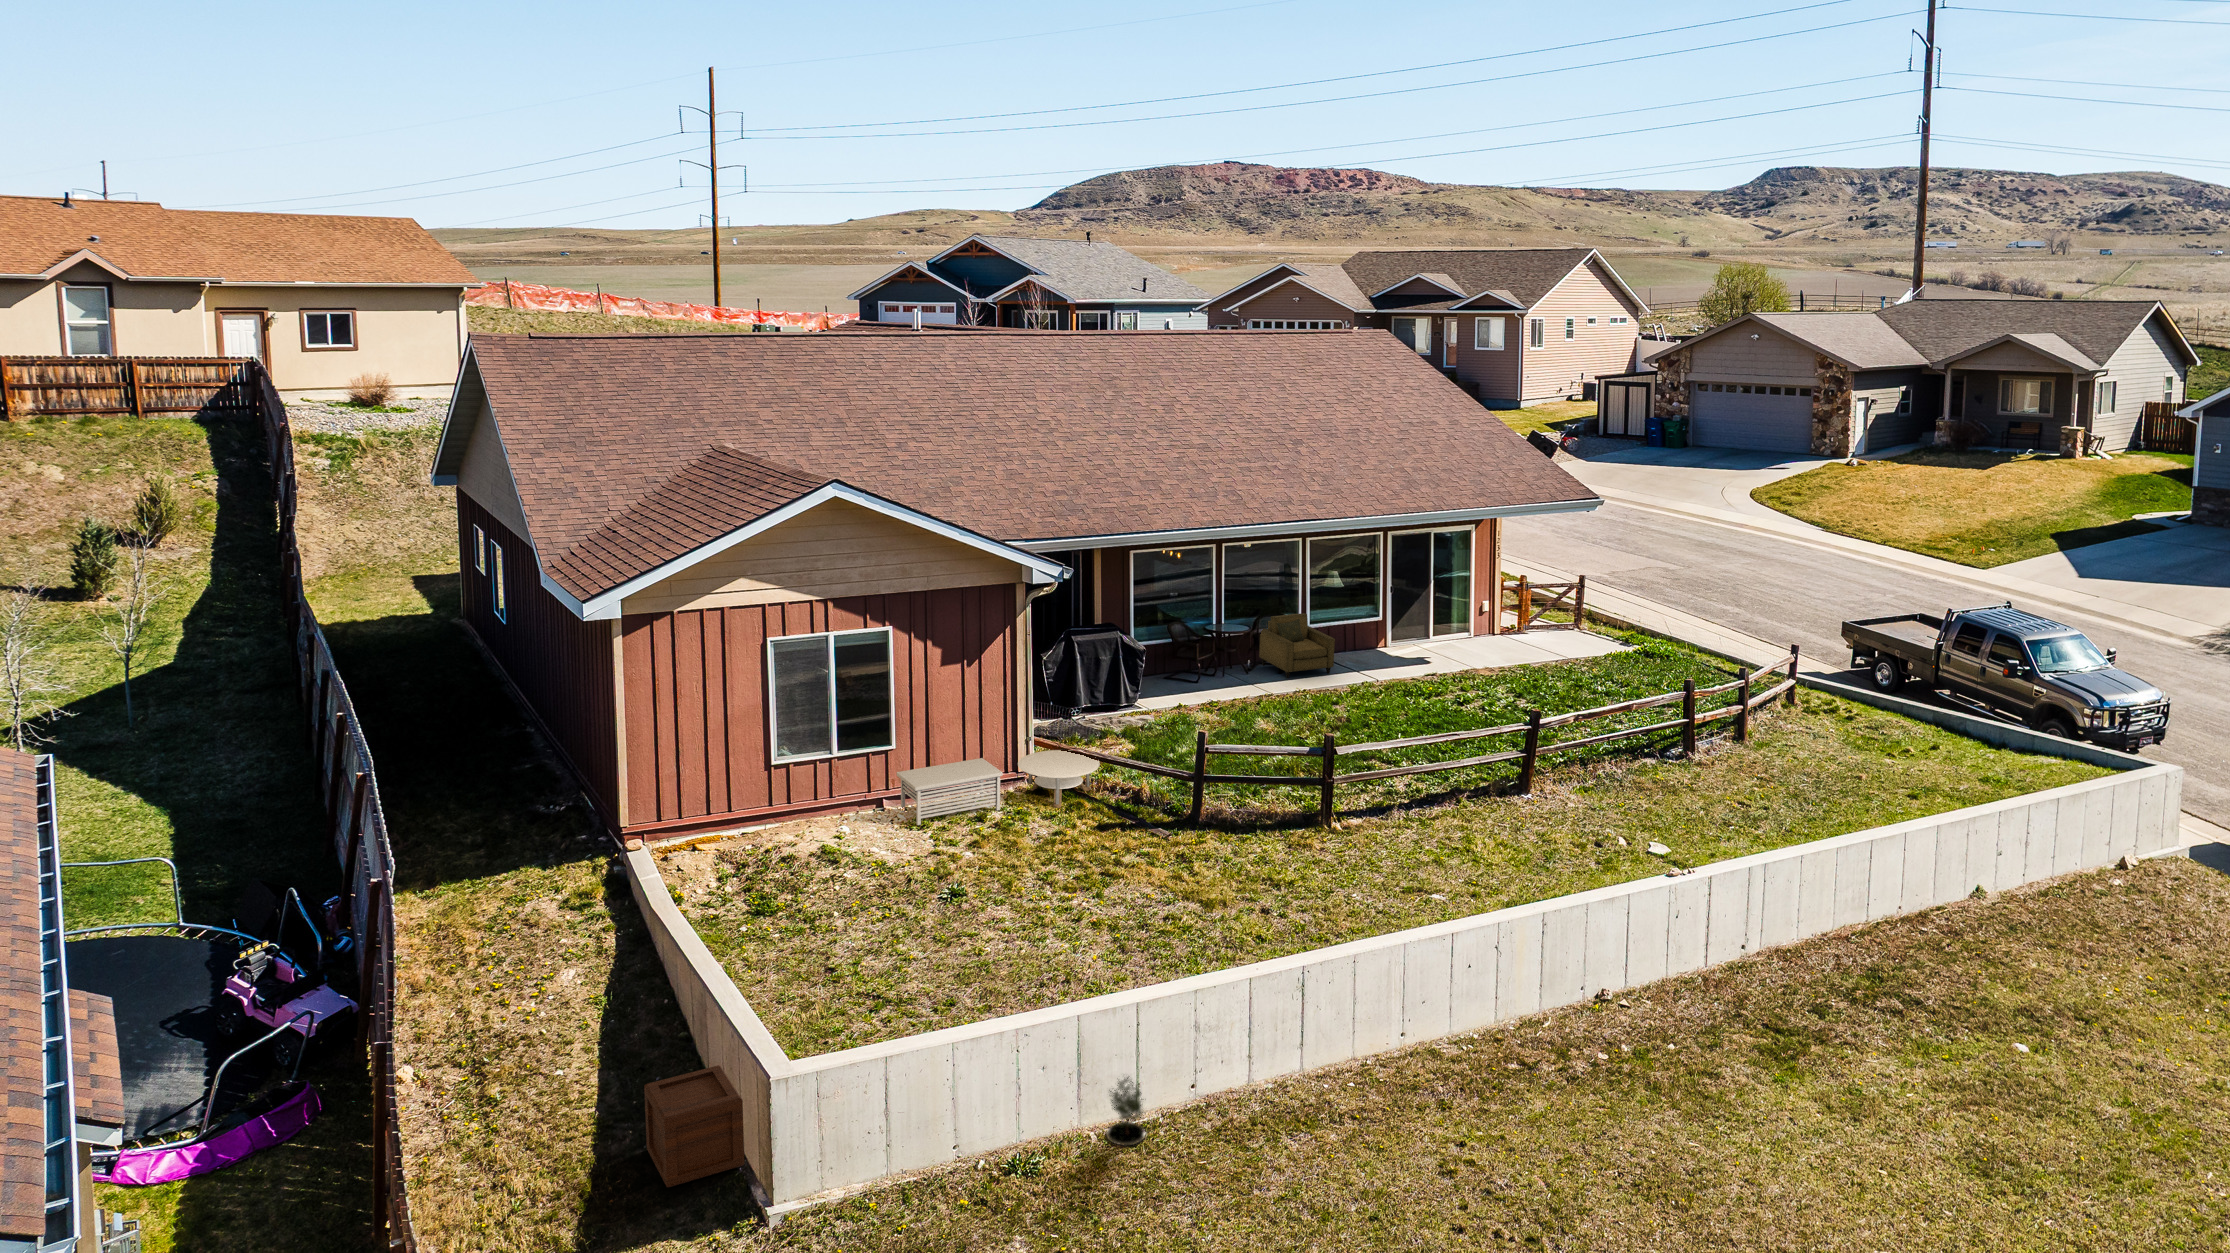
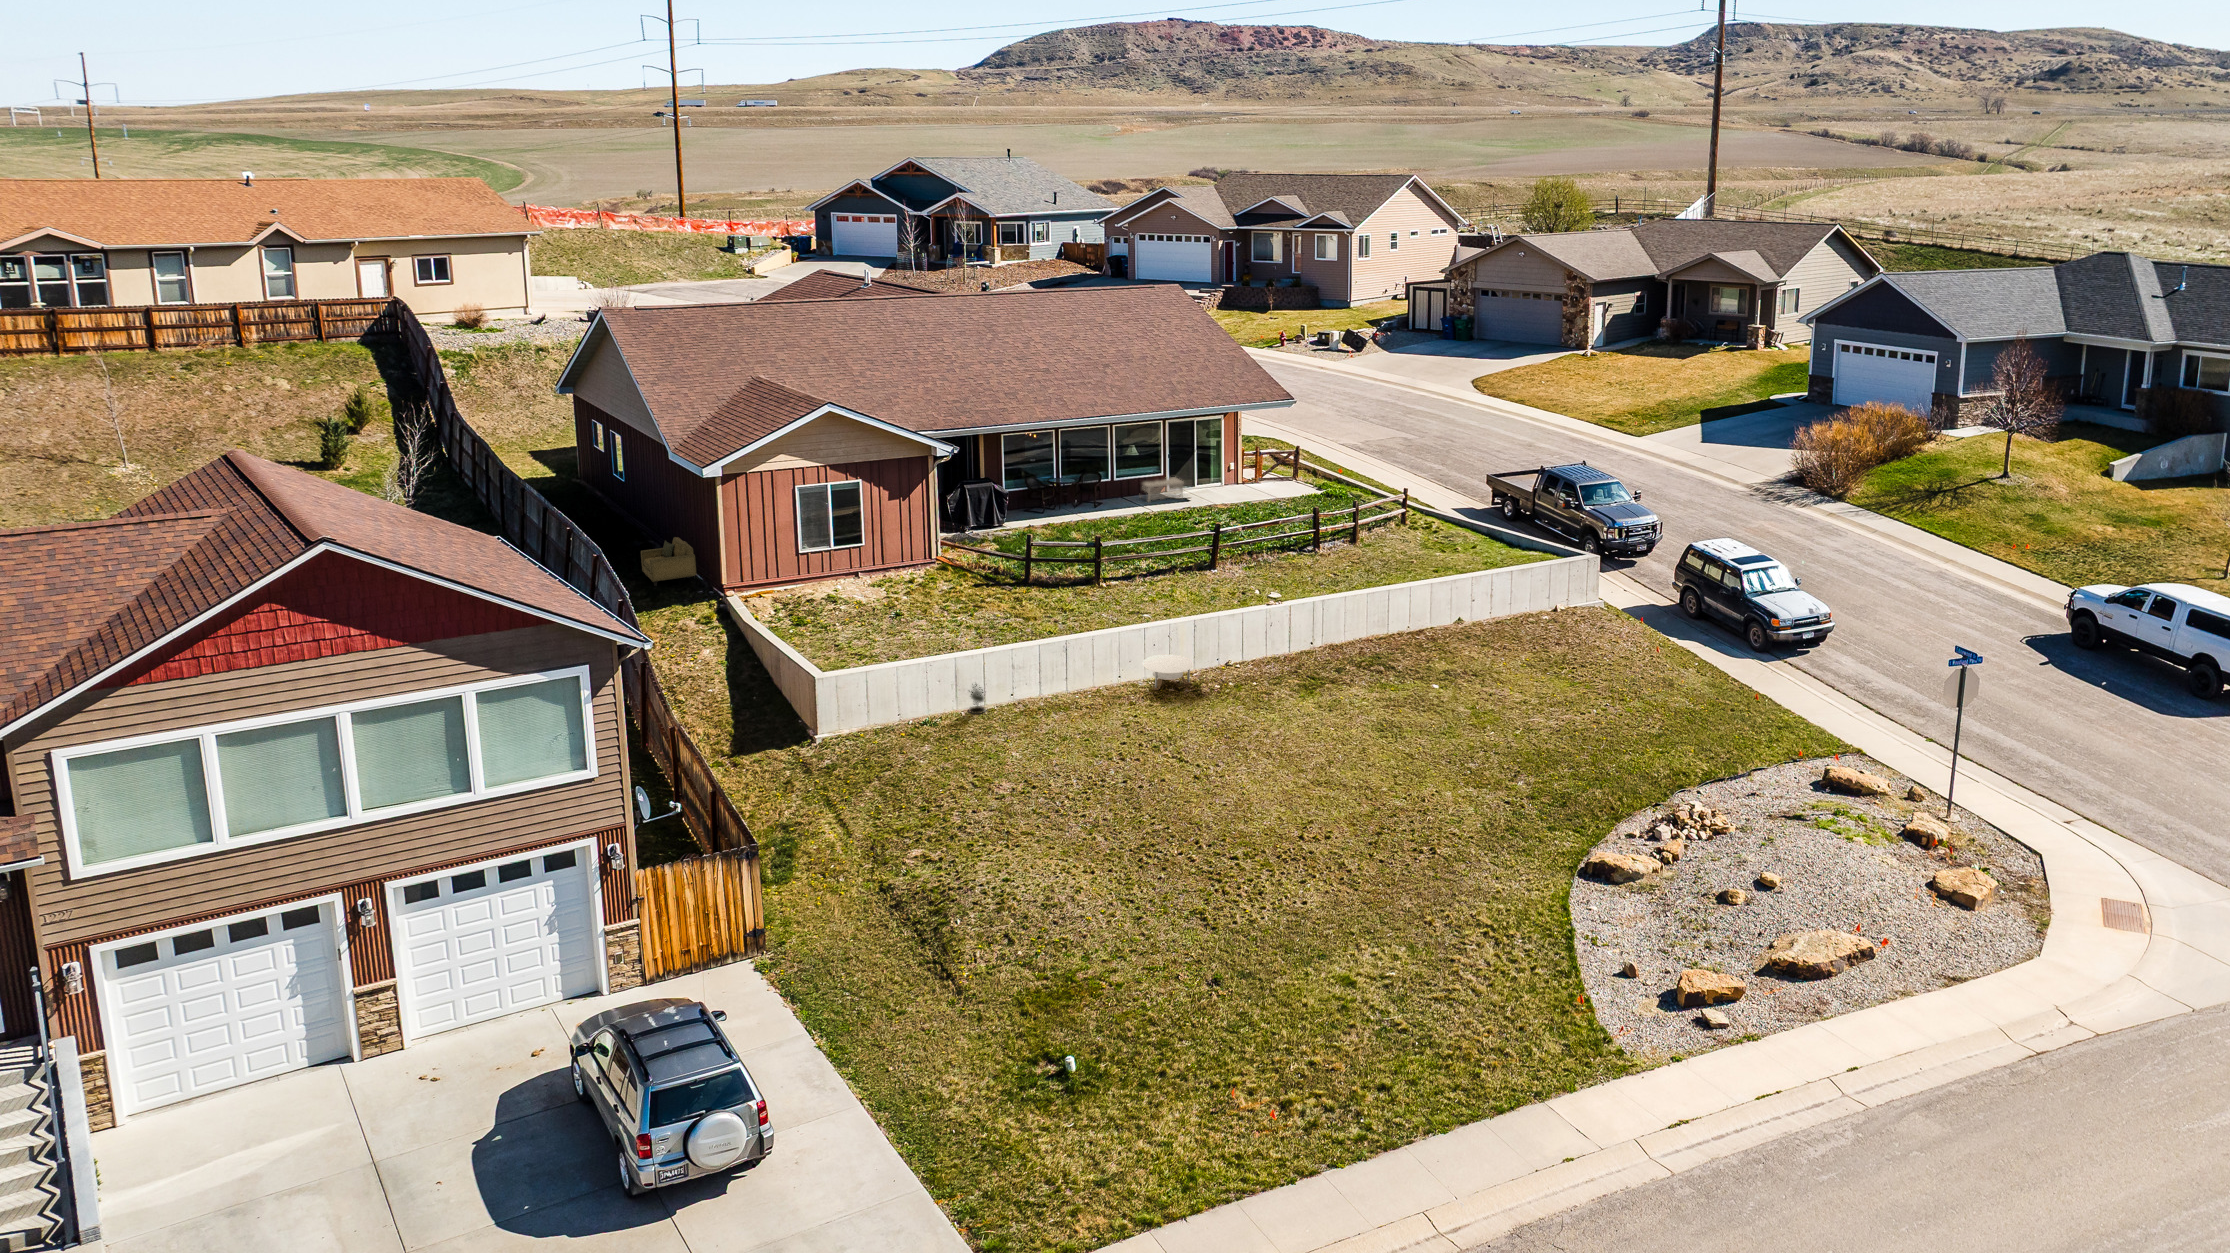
armchair: present [1259,613,1335,678] -> present [641,537,696,586]
round table: present [1018,750,1100,808] -> present [1143,654,1194,690]
storage bench: present [897,758,1003,825] -> present [1142,477,1184,500]
wooden crate: present [644,1065,744,1187] -> none [757,678,804,726]

